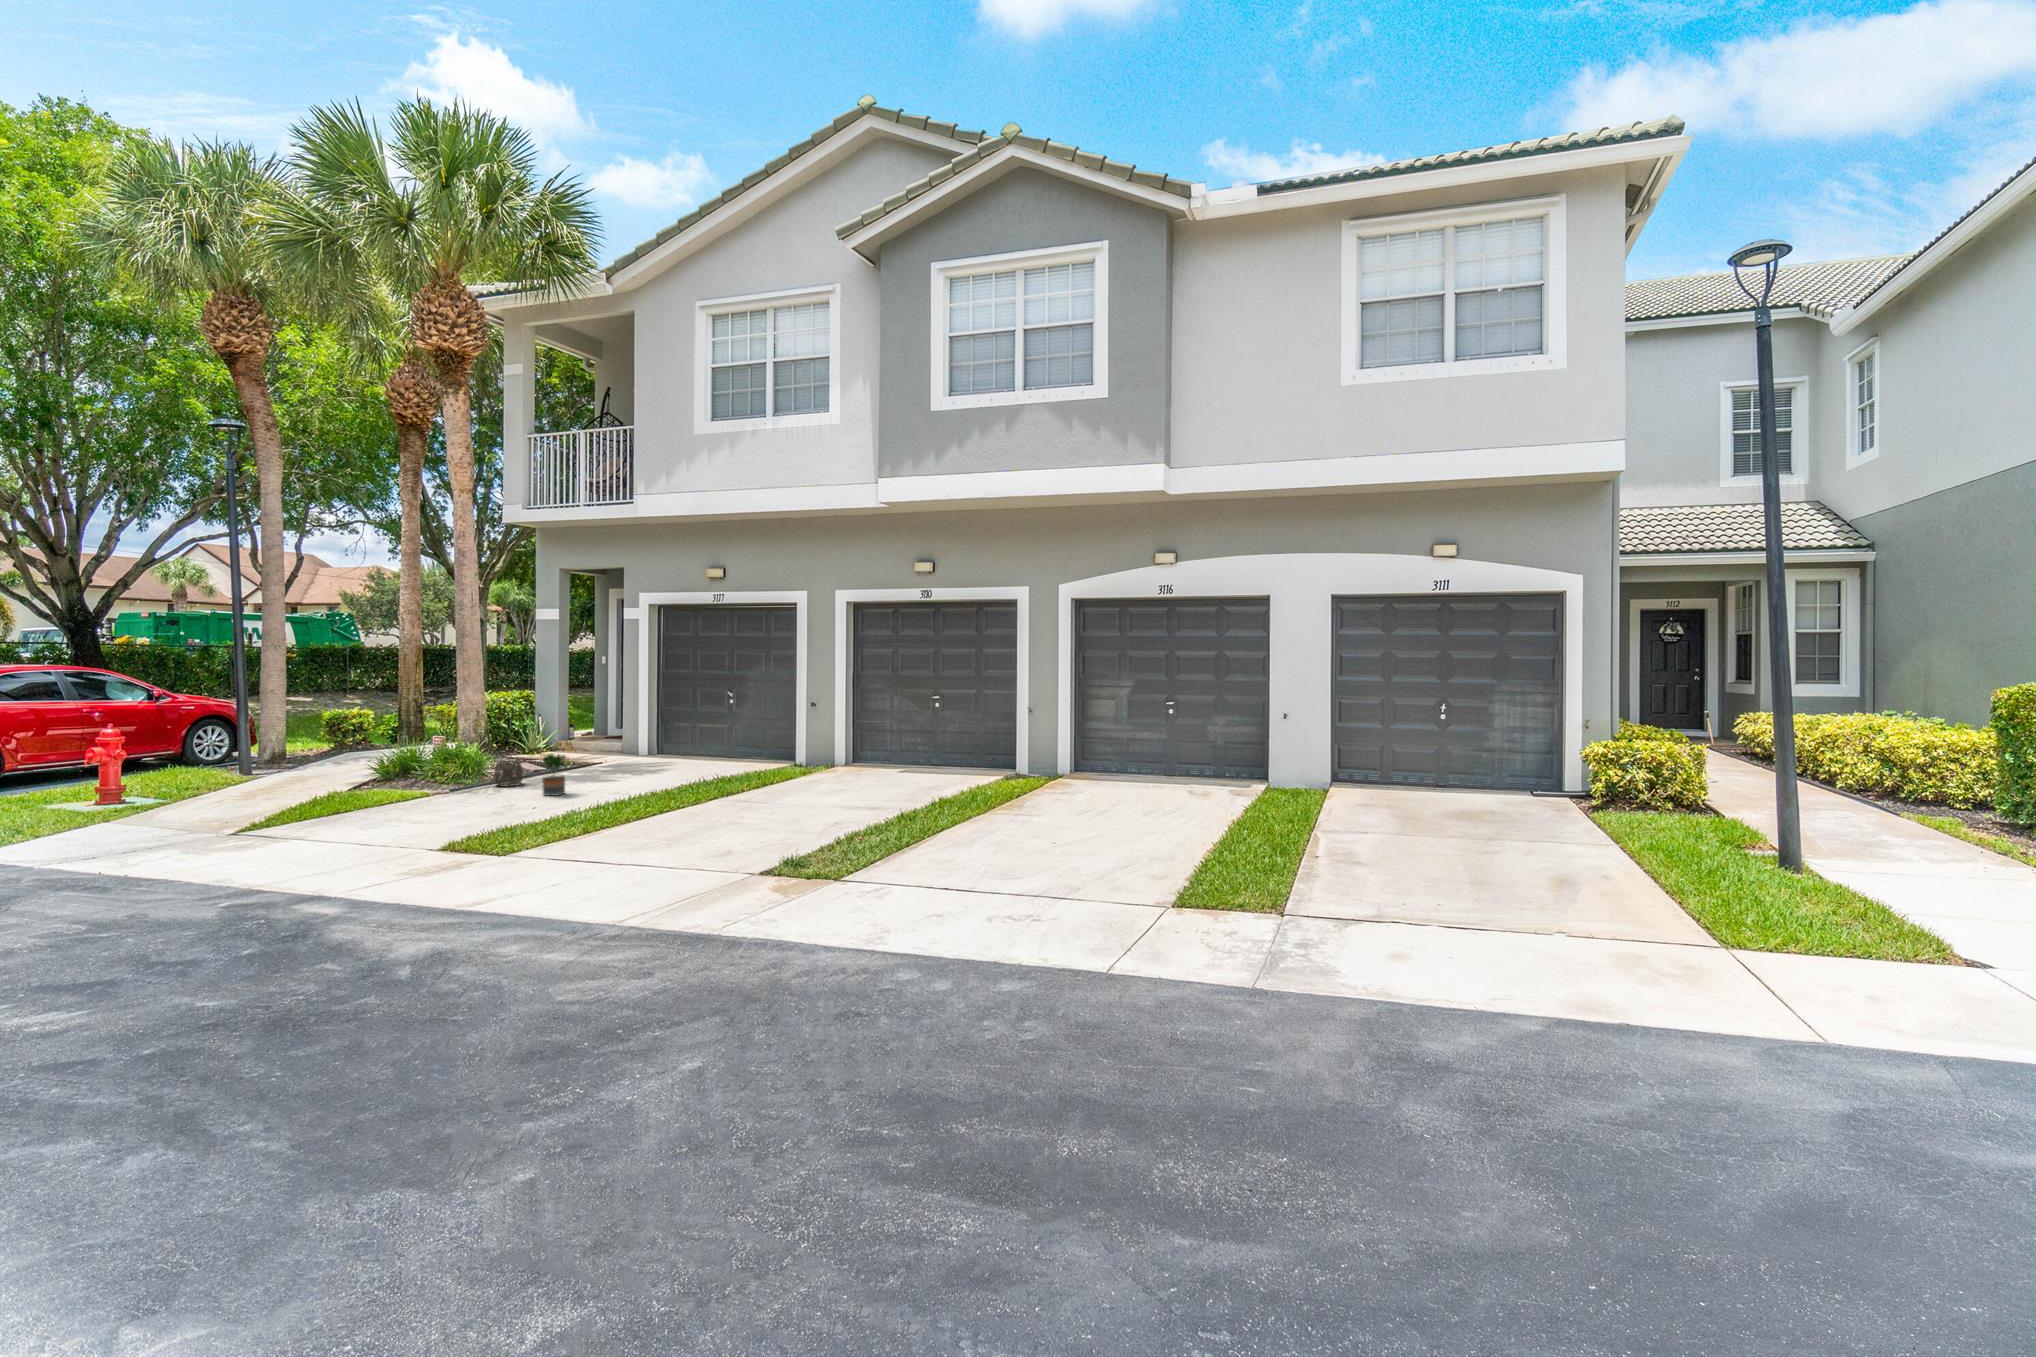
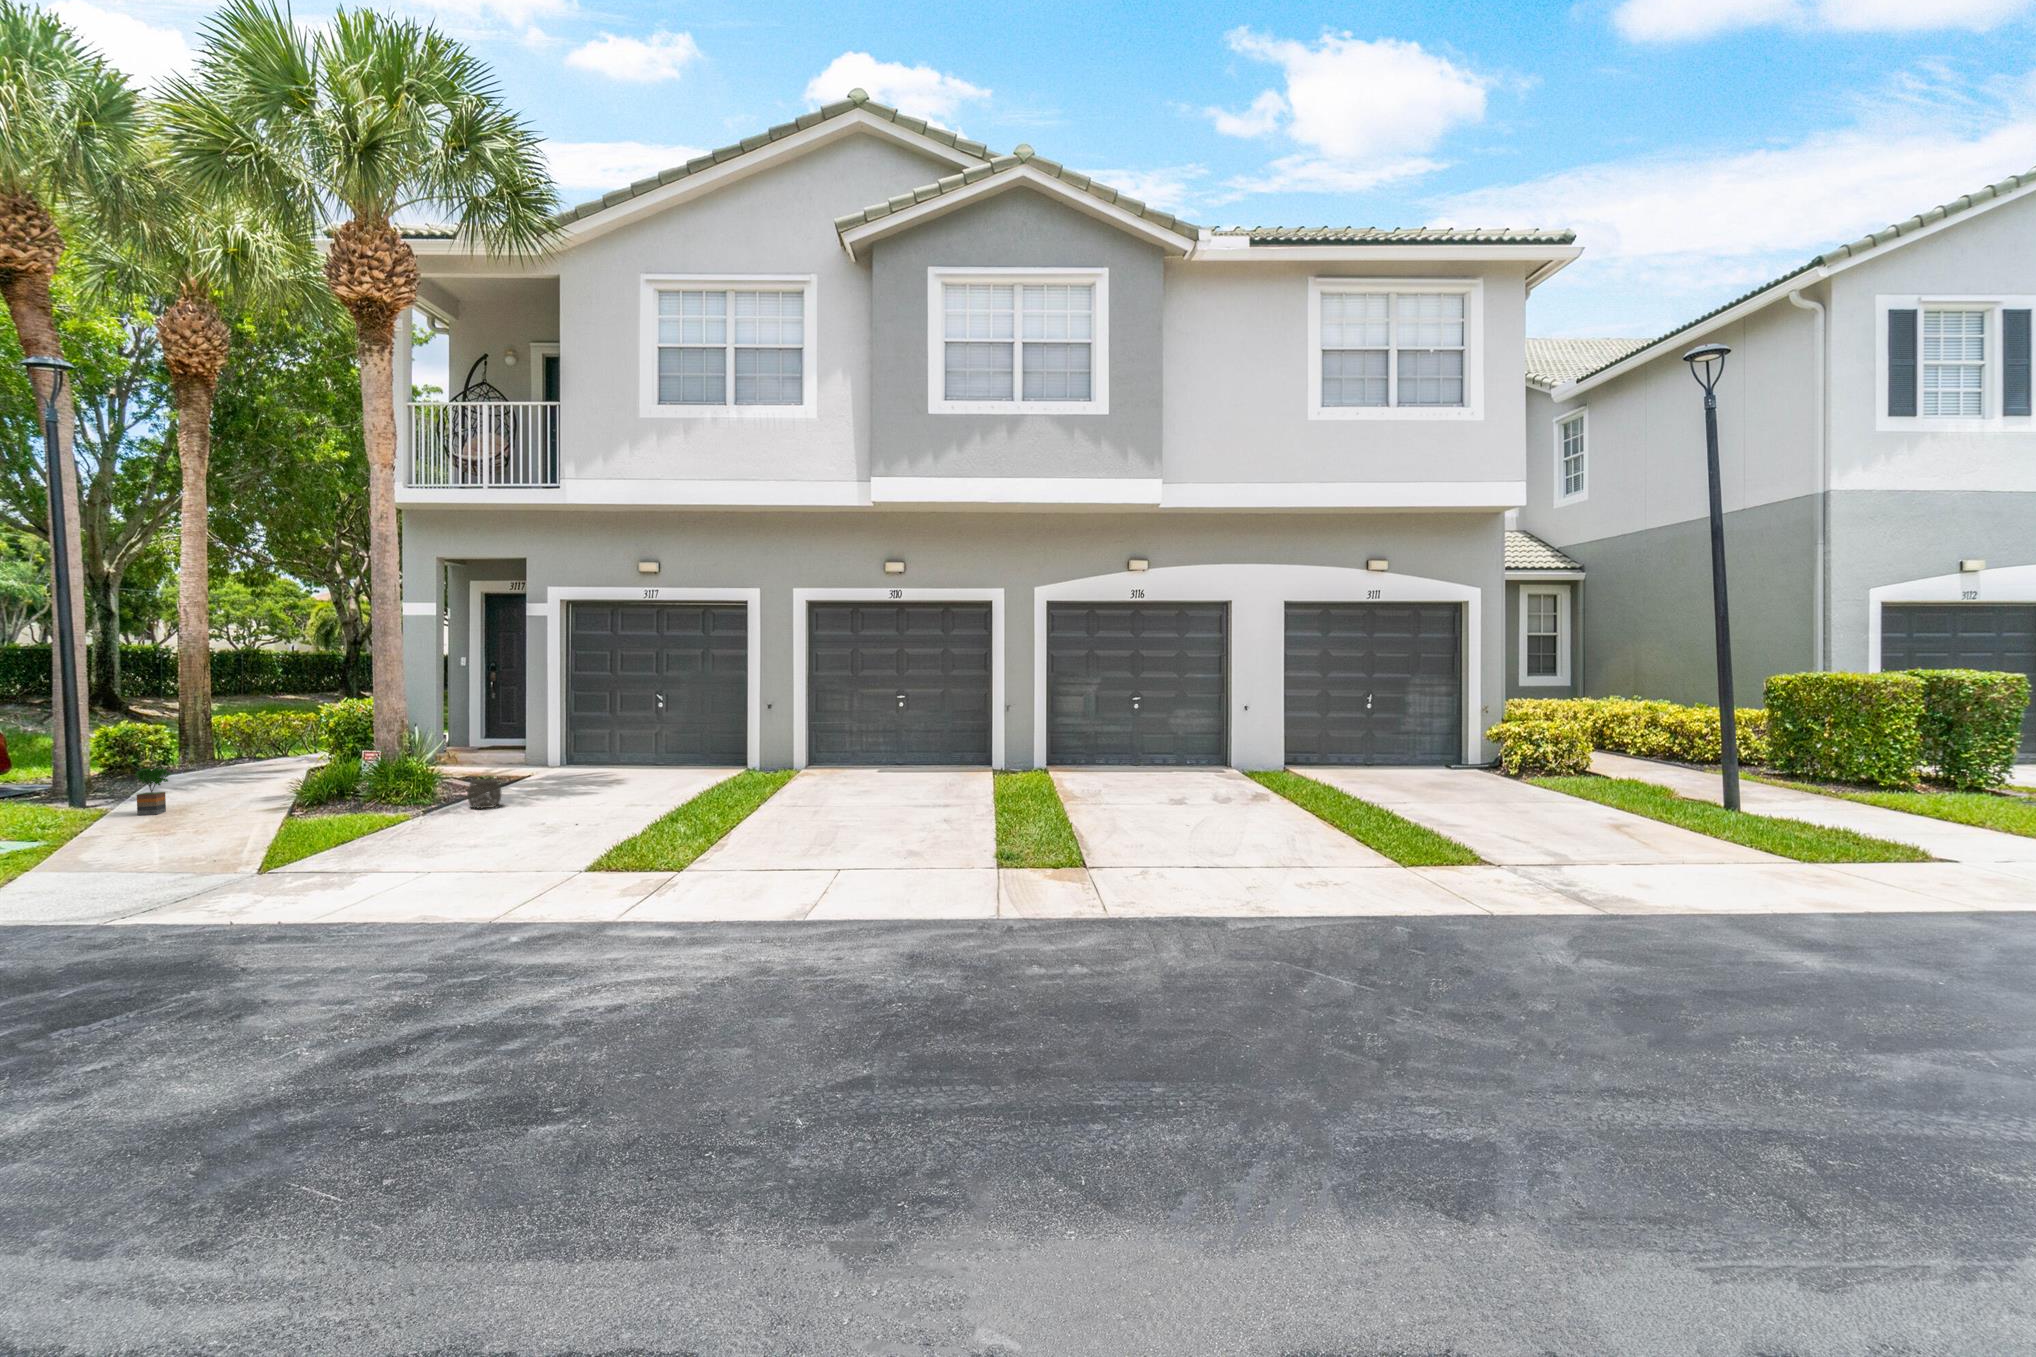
potted tree: present [542,754,569,796] -> present [136,768,170,815]

